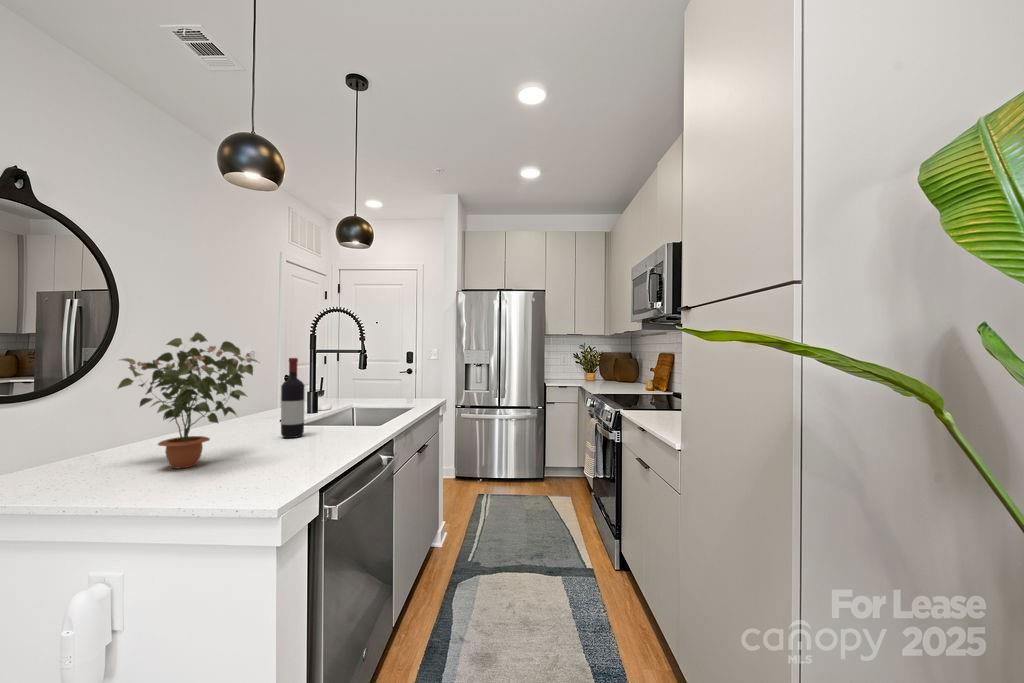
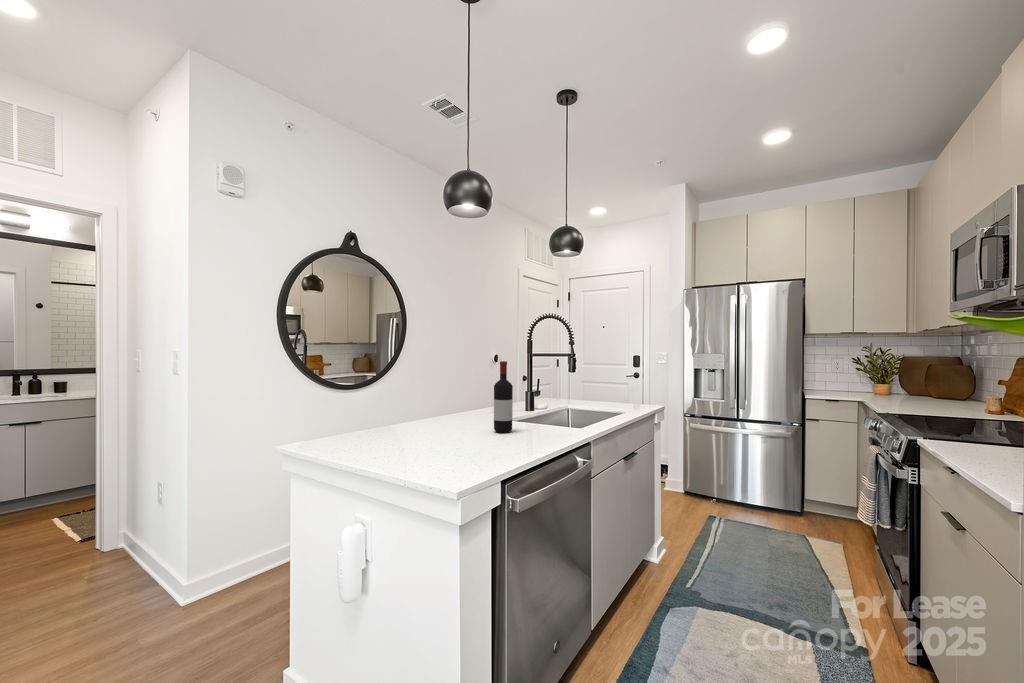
potted plant: present [118,332,257,468] -> none [378,340,468,449]

